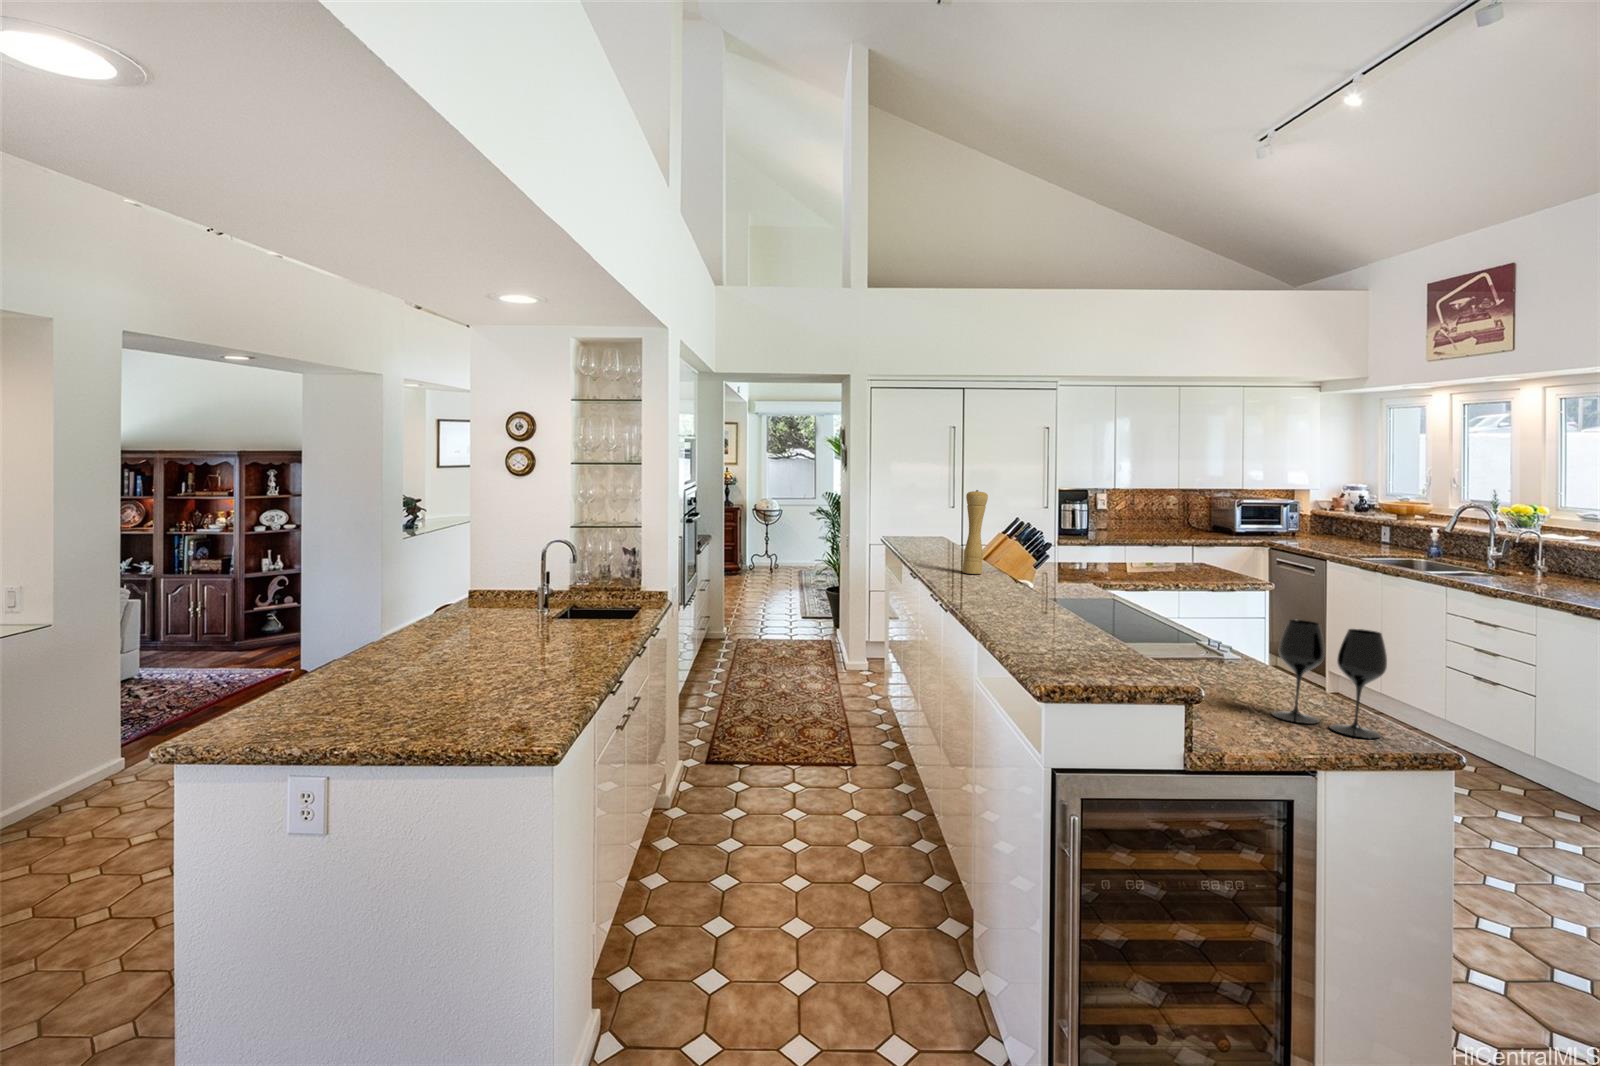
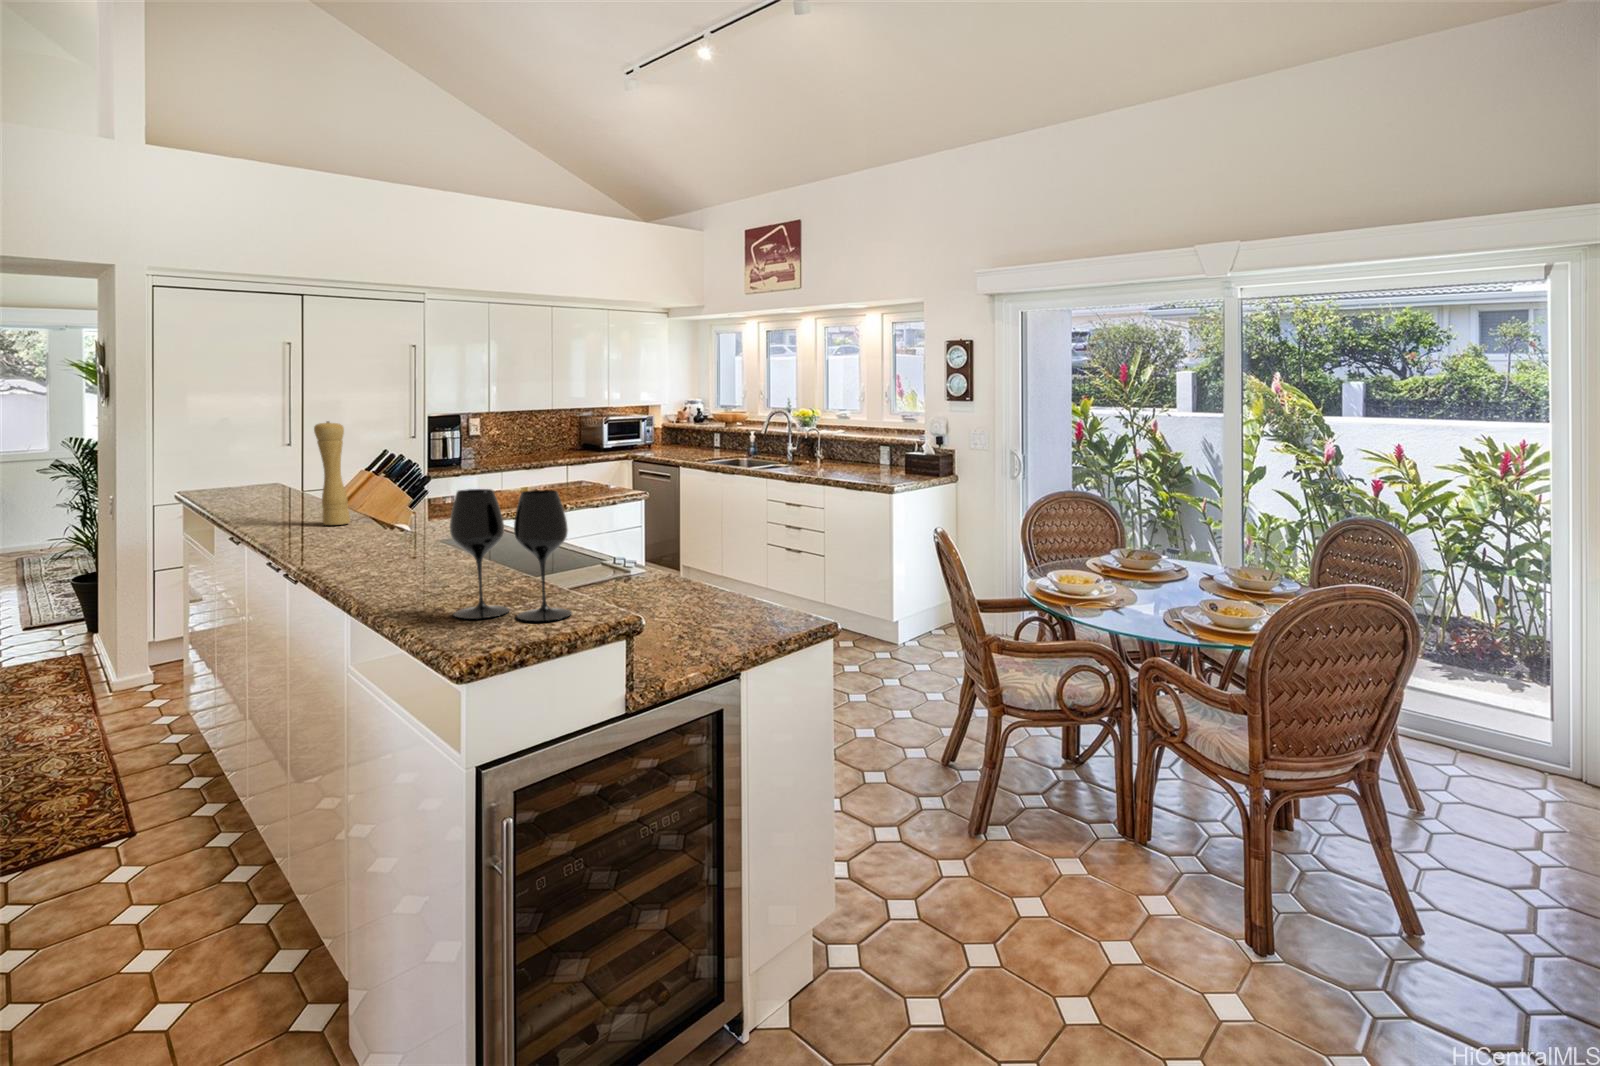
wine glass: present [1272,620,1387,738] -> present [450,489,572,621]

